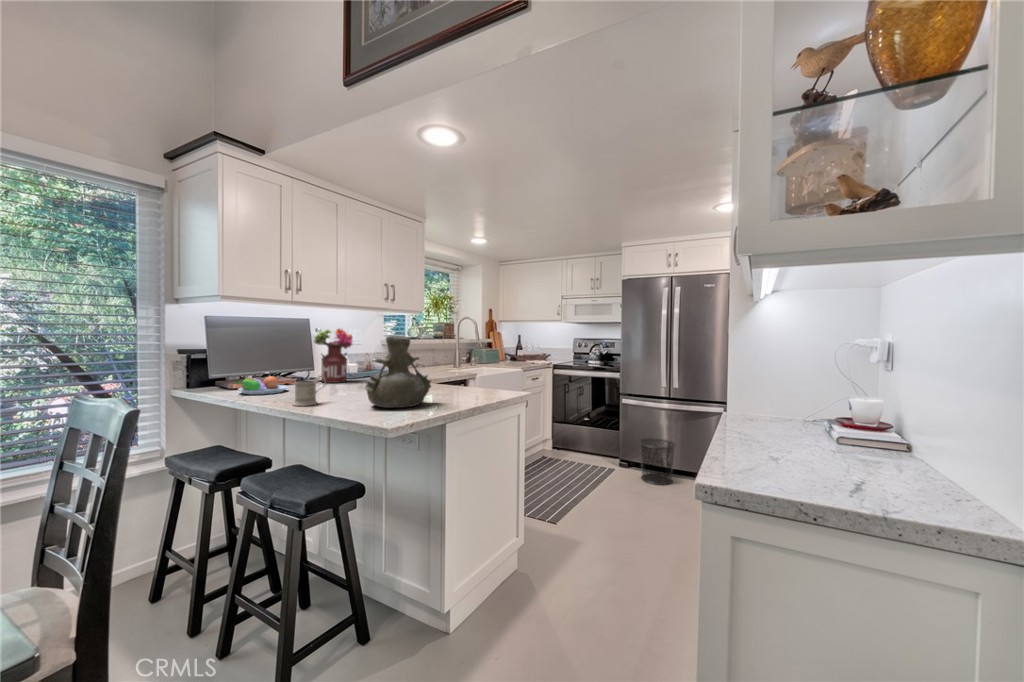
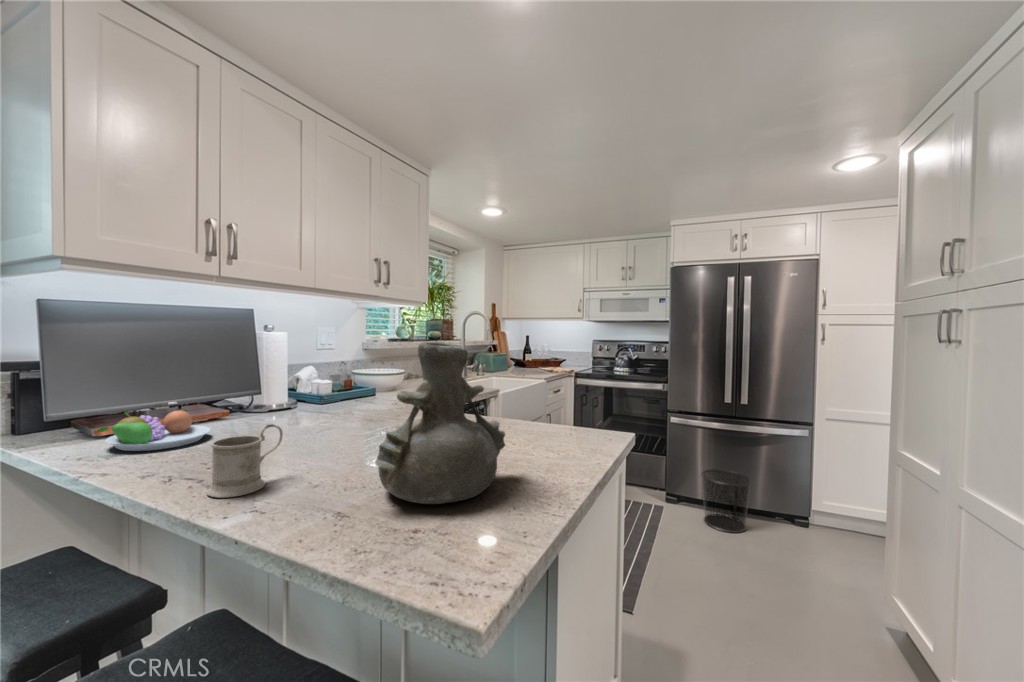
flower arrangement: present [314,328,352,383] -> none [260,325,327,413]

